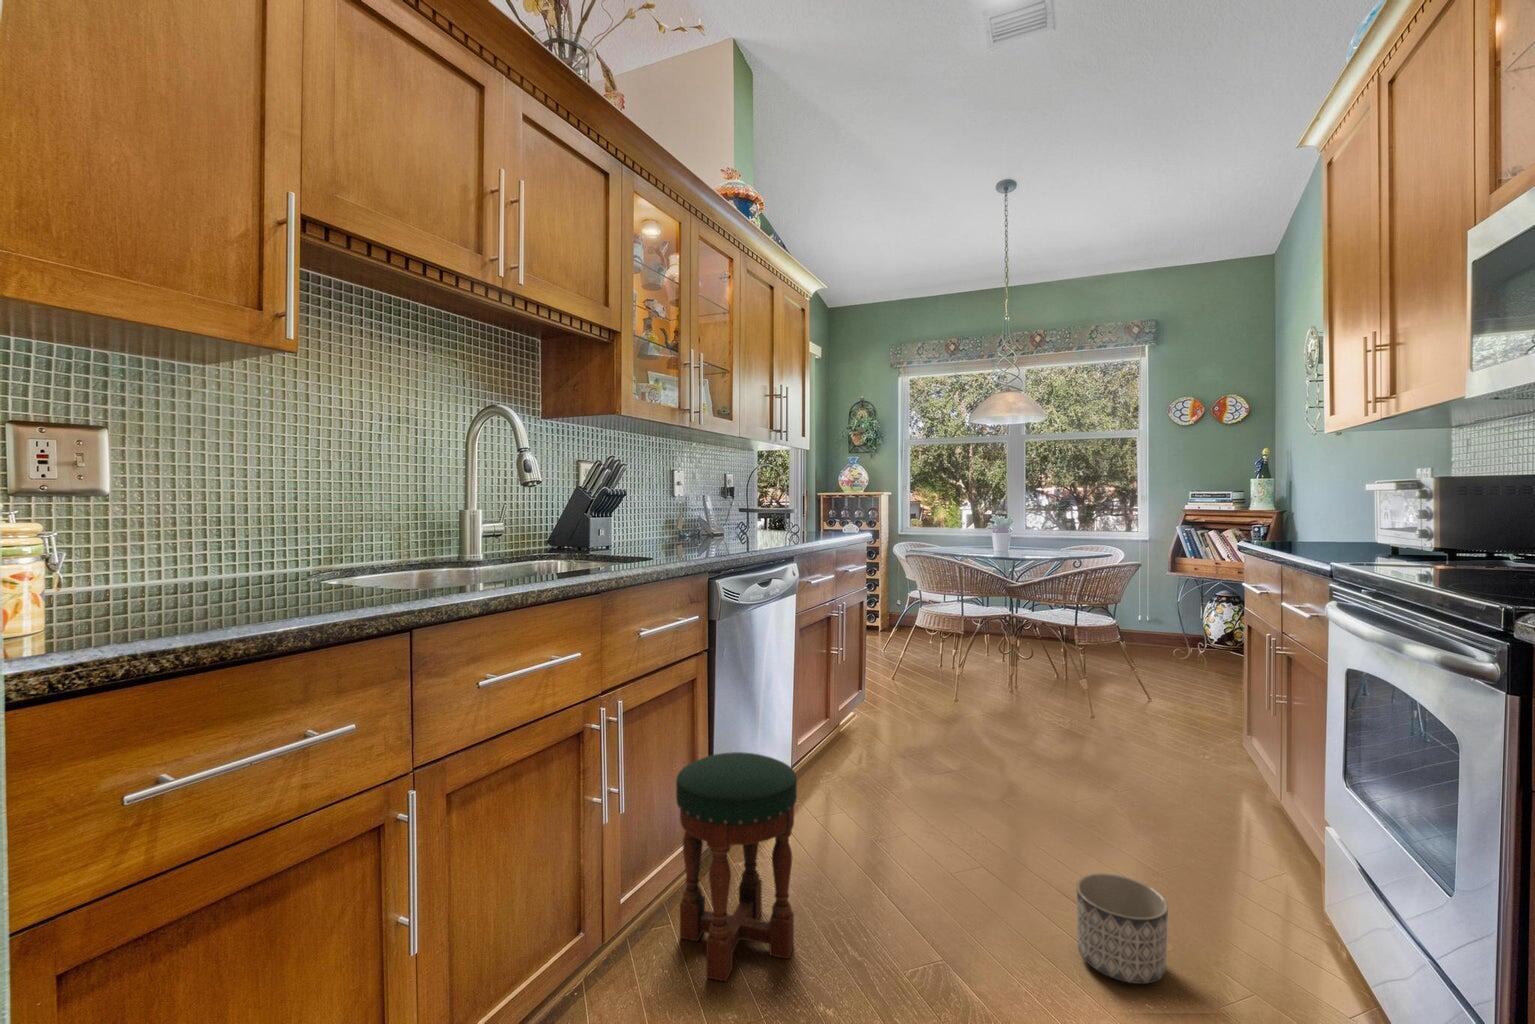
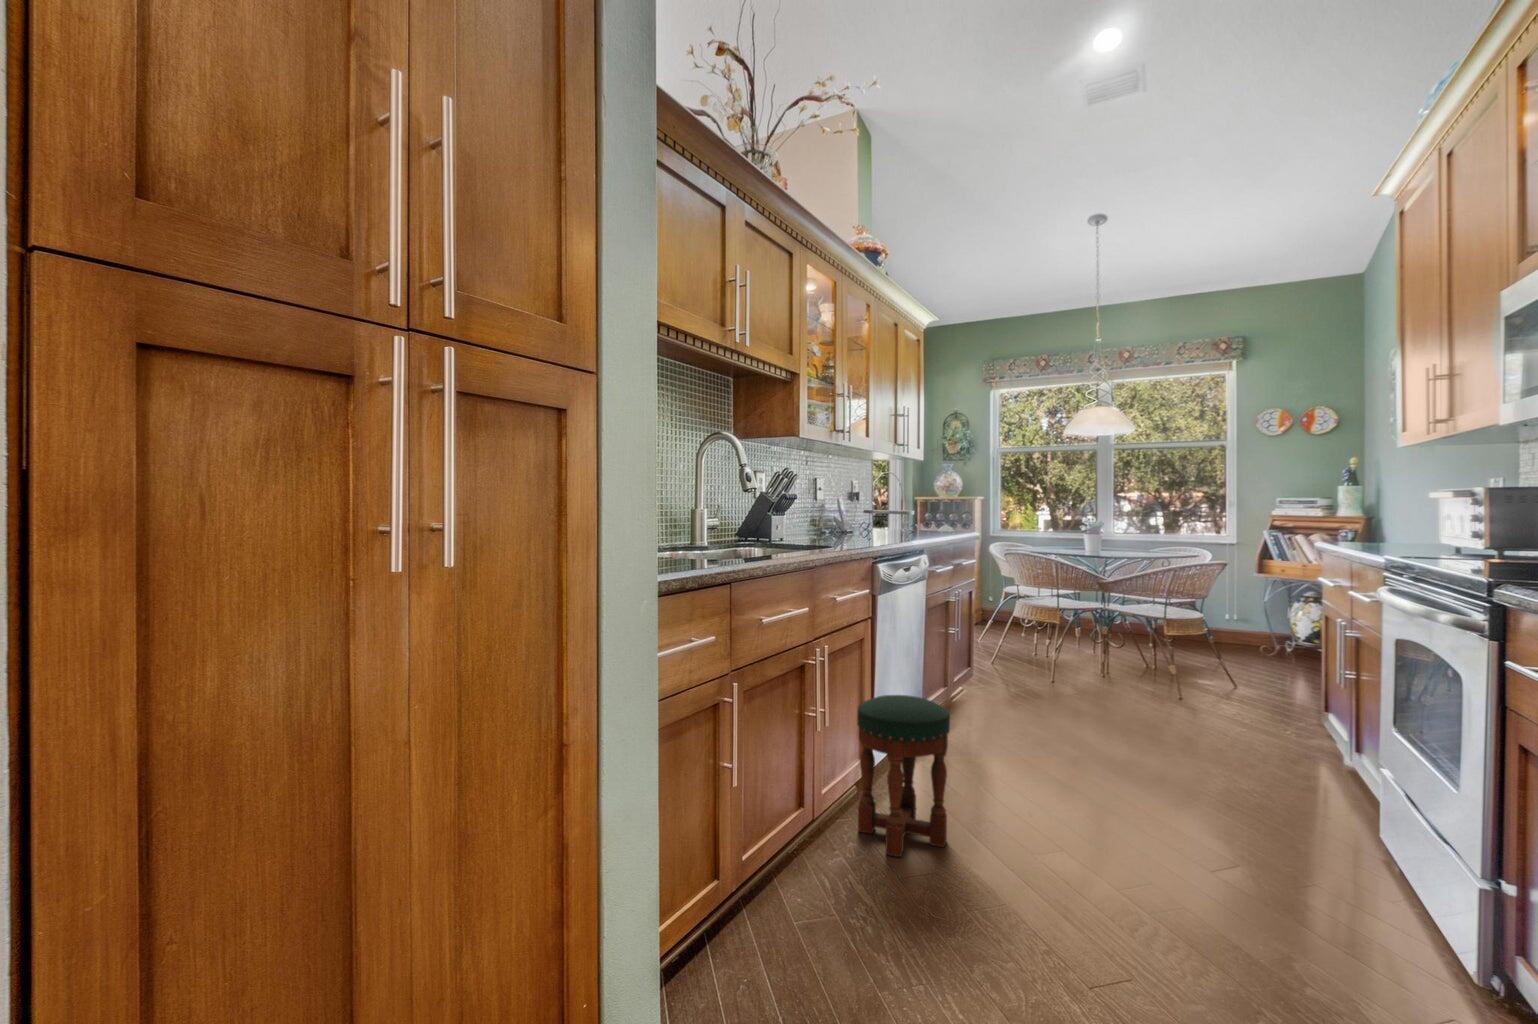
planter: present [1076,873,1168,984] -> none [1172,797,1247,874]

